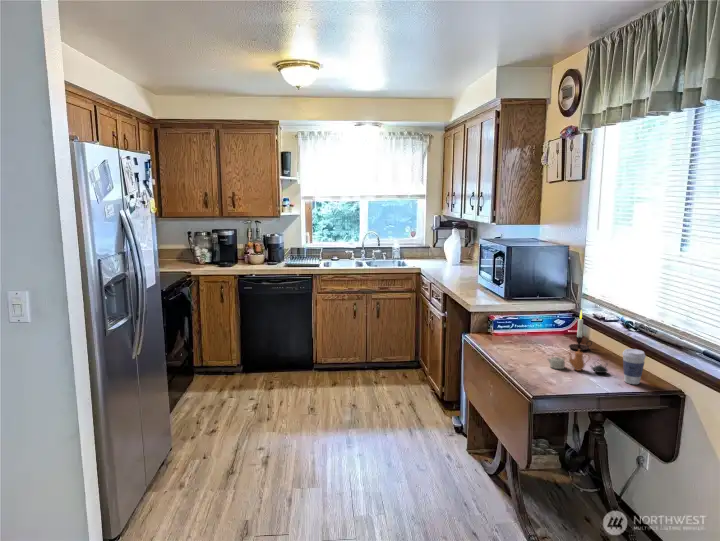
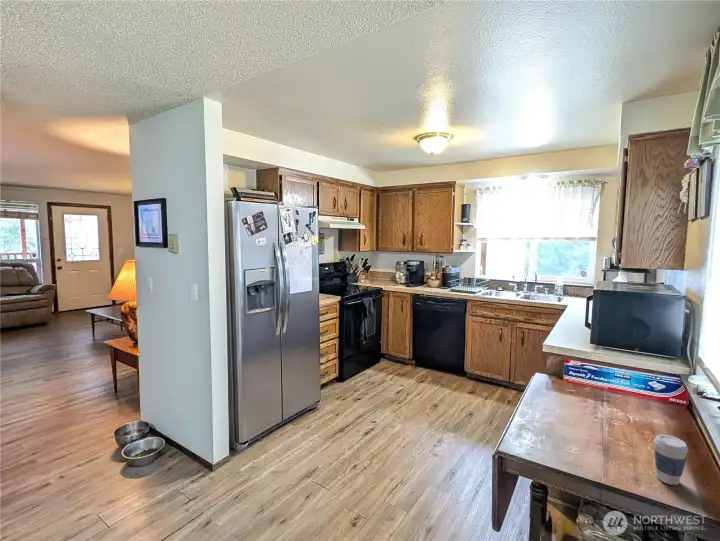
candle: present [569,310,592,350] -> none [637,374,673,423]
teapot: present [548,350,608,373] -> none [575,414,647,456]

